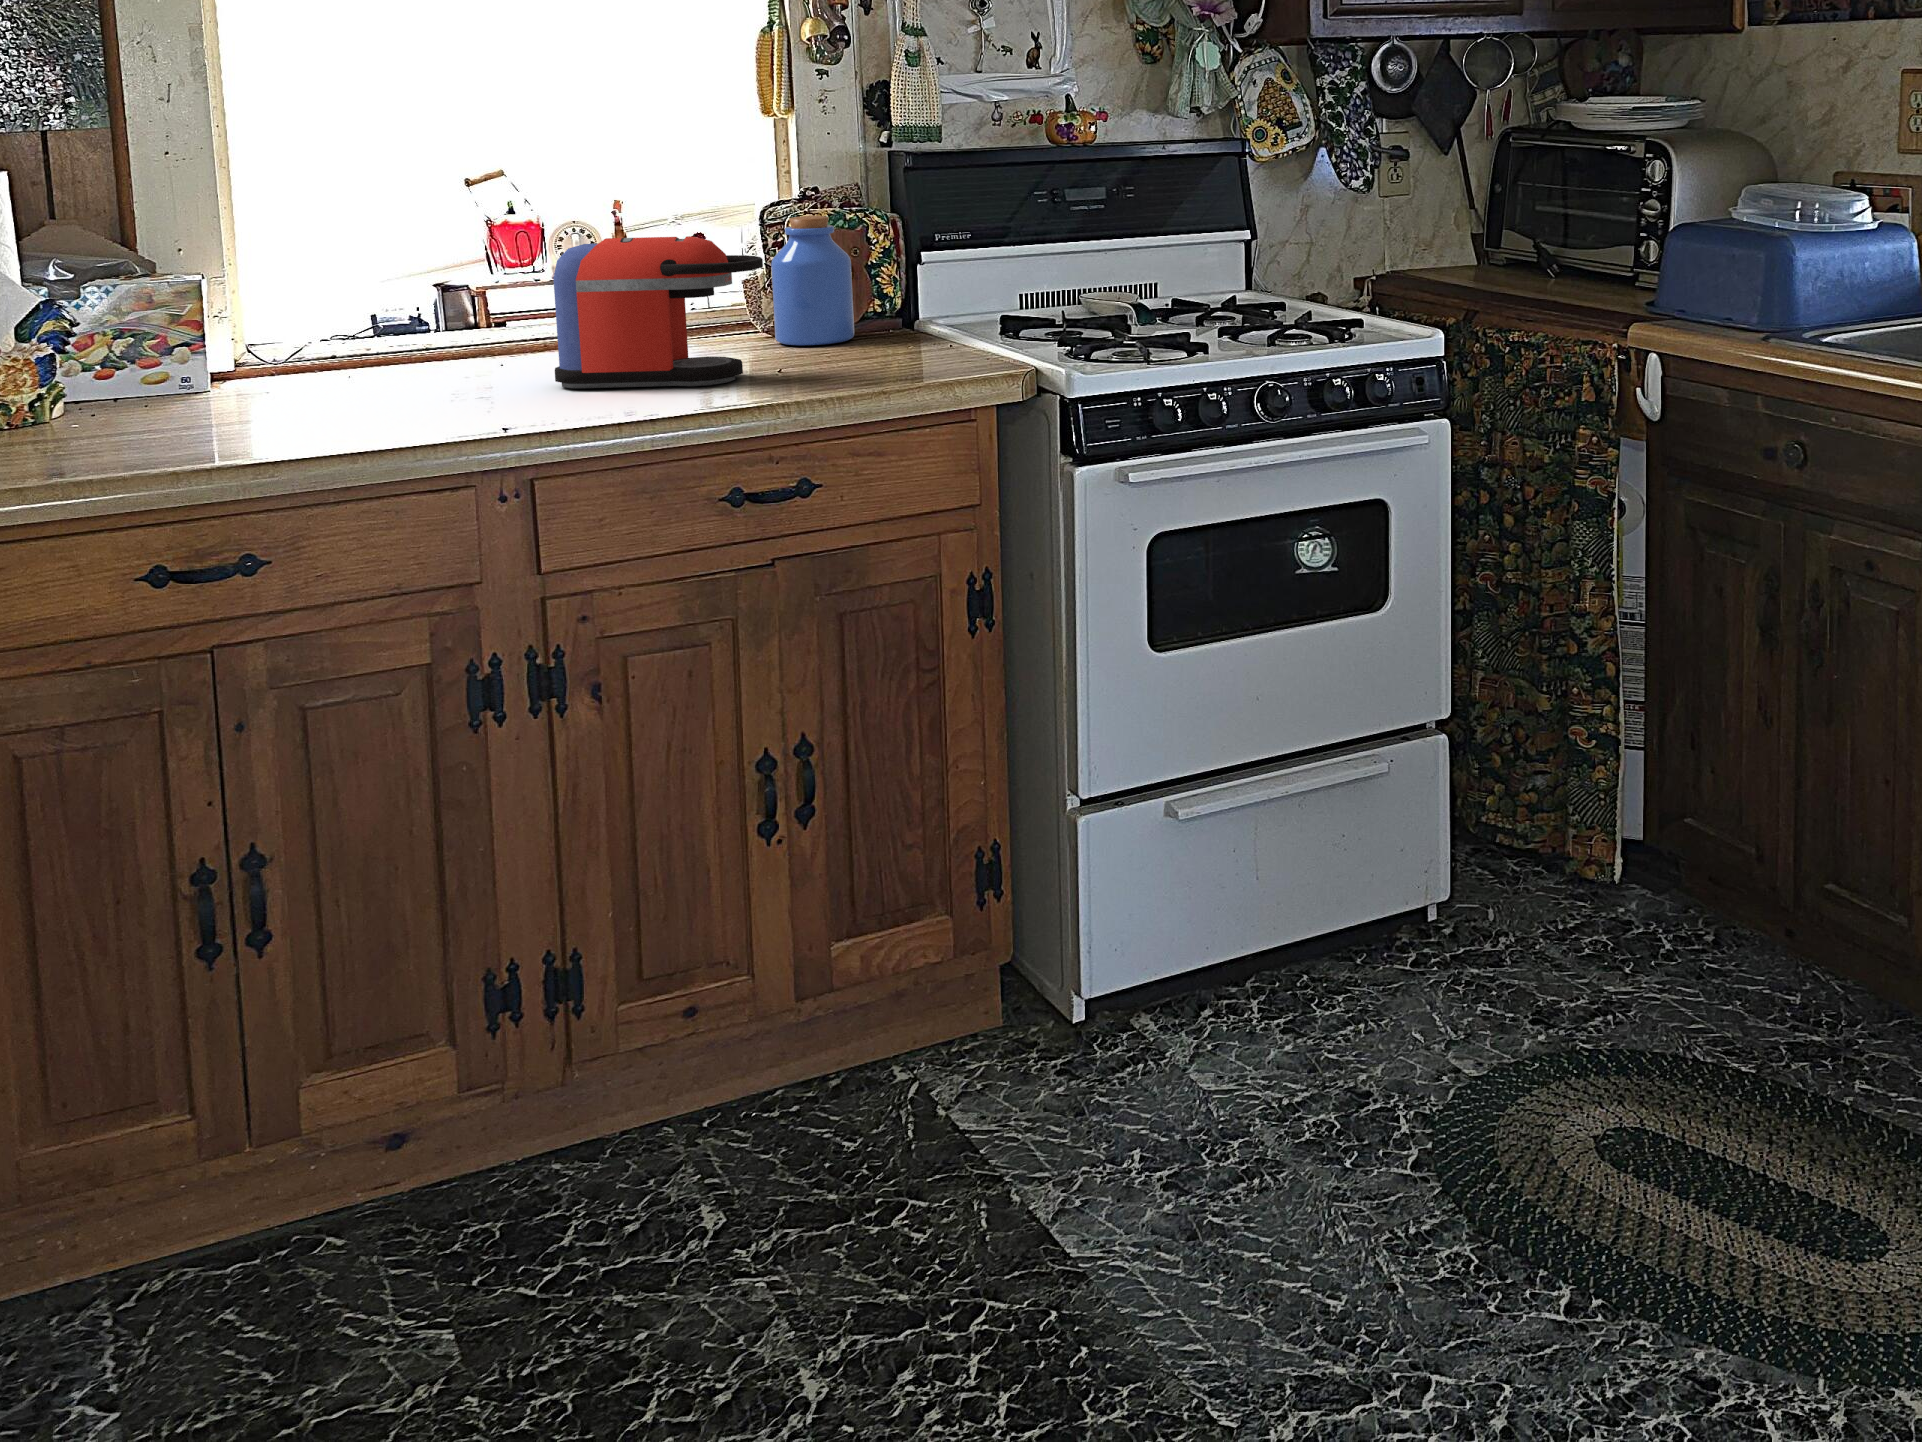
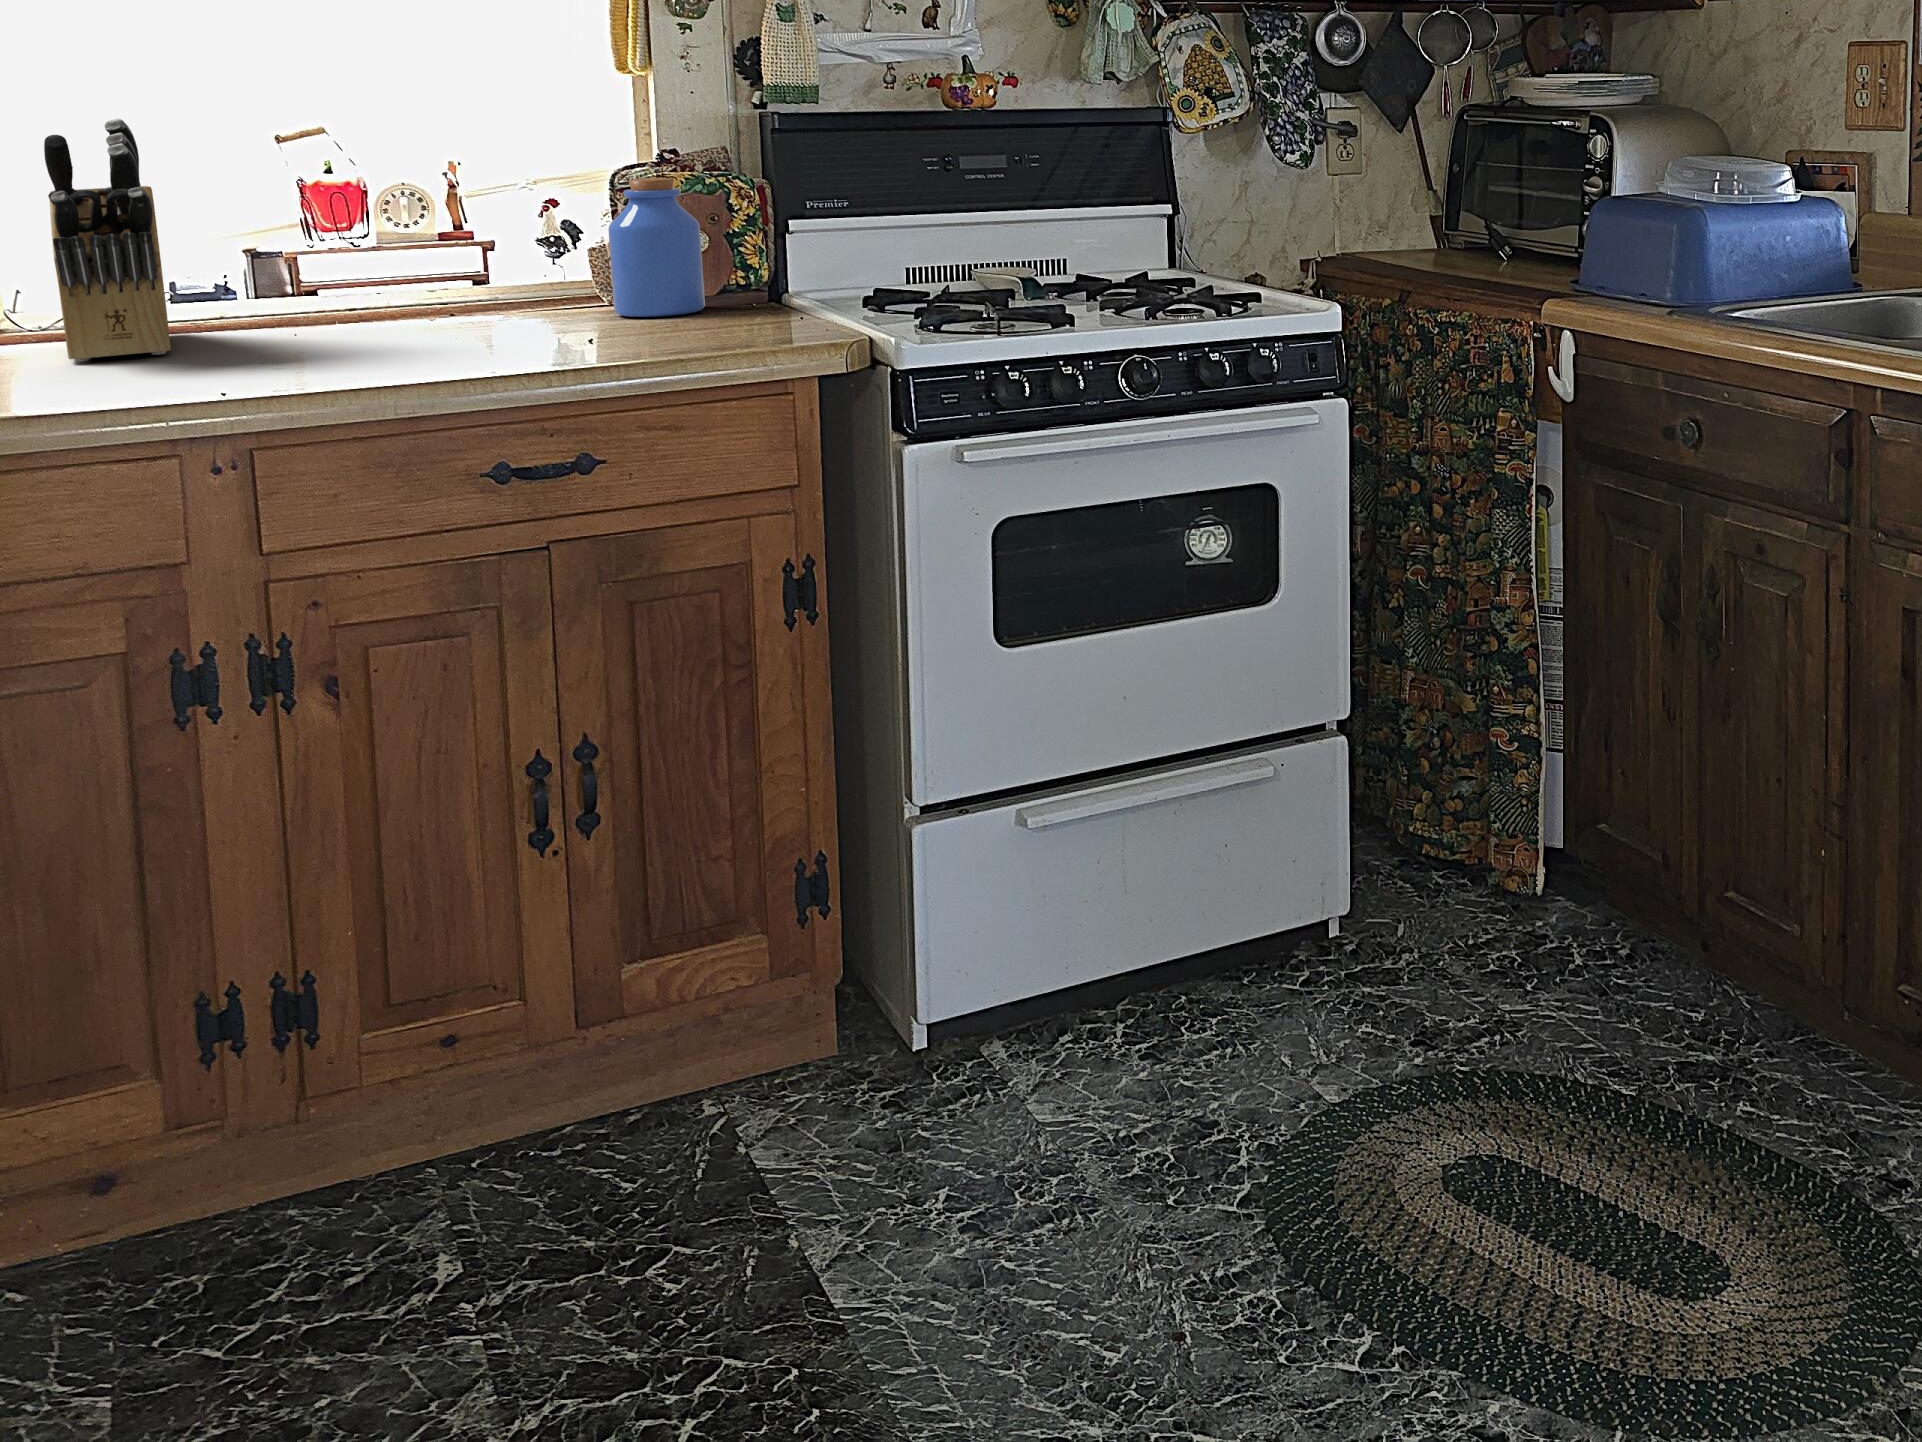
knife block: none [307,172,414,392] -> present [44,119,171,361]
coffee maker: present [553,236,763,388] -> none [319,192,561,358]

